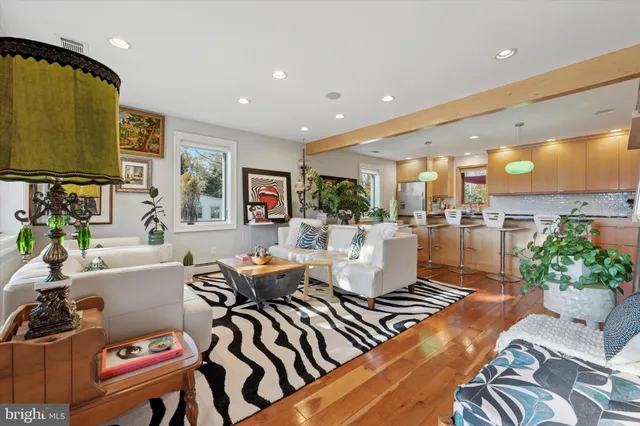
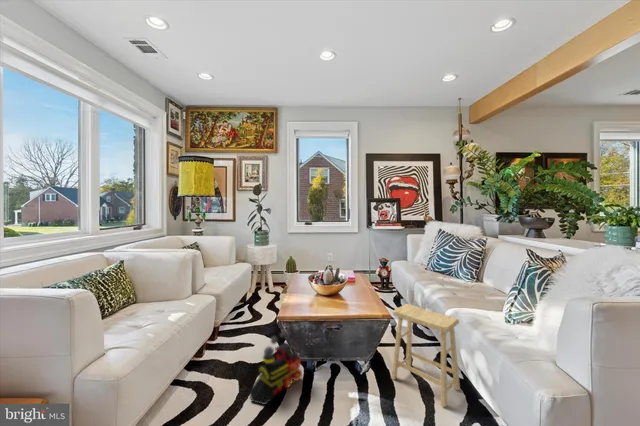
toy train: none [232,286,259,328] -> present [249,334,302,405]

